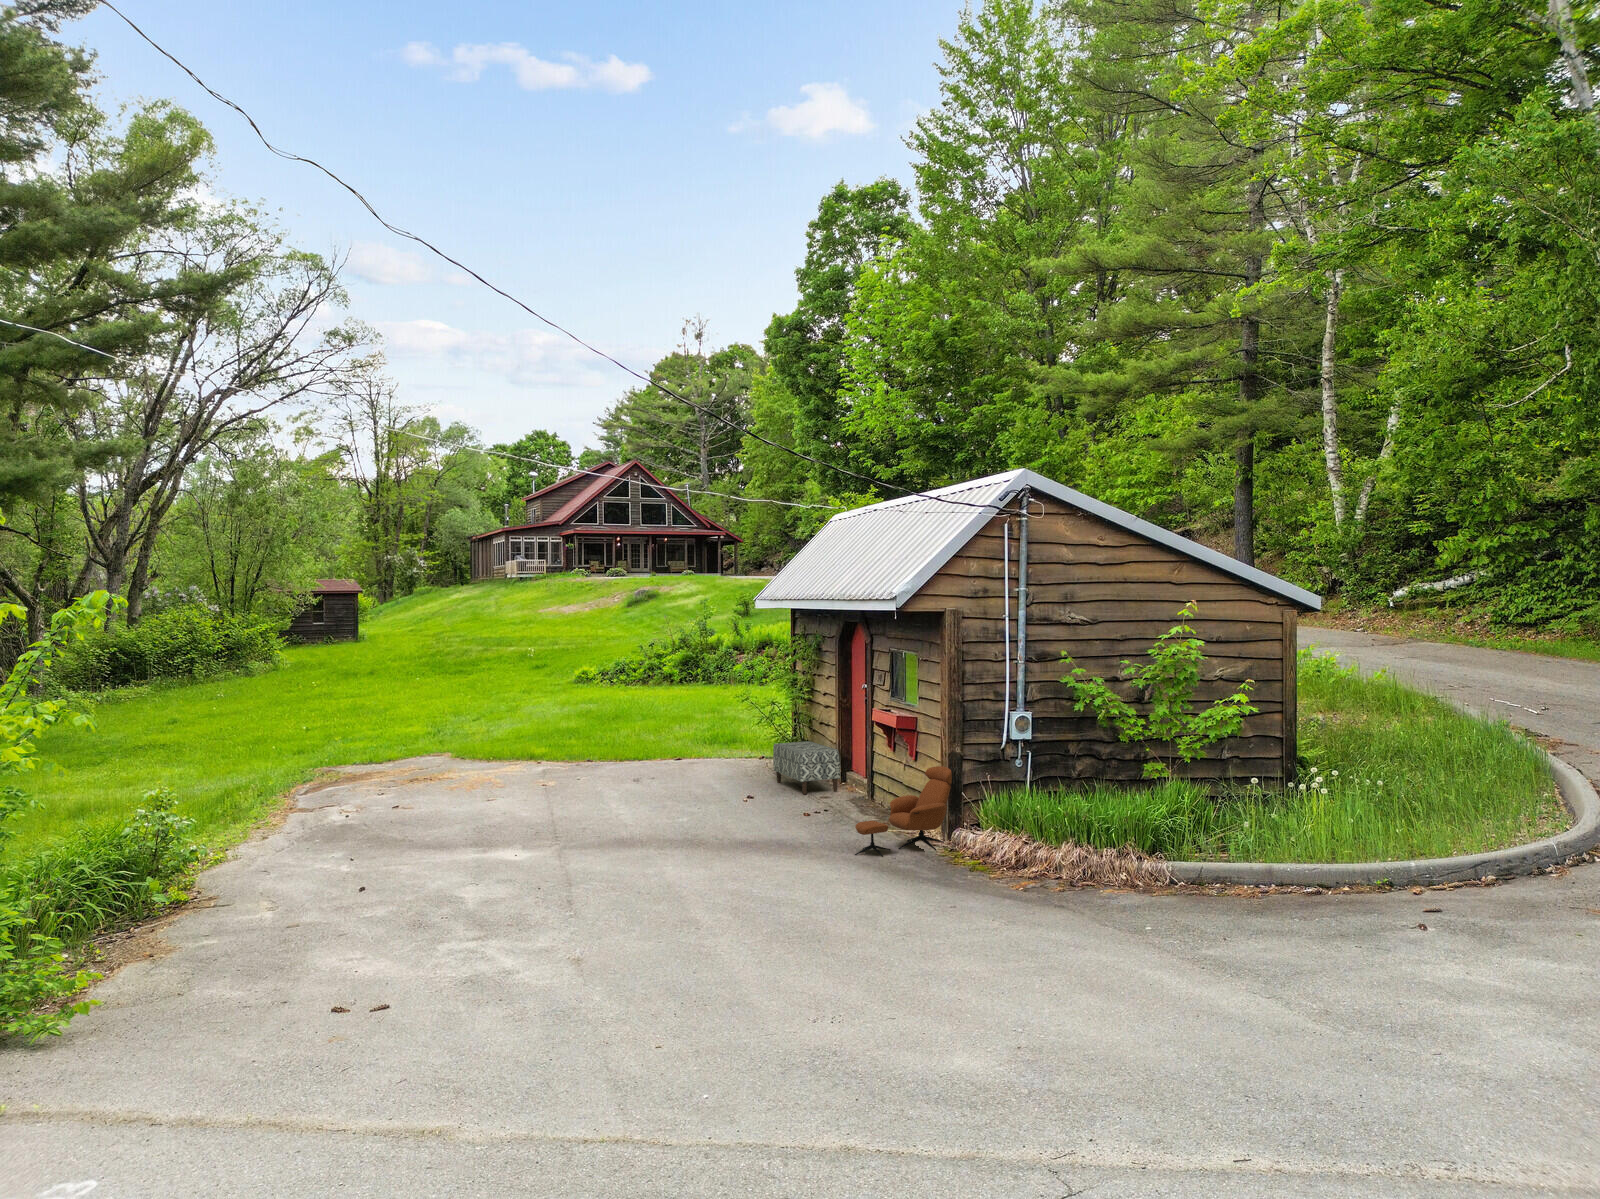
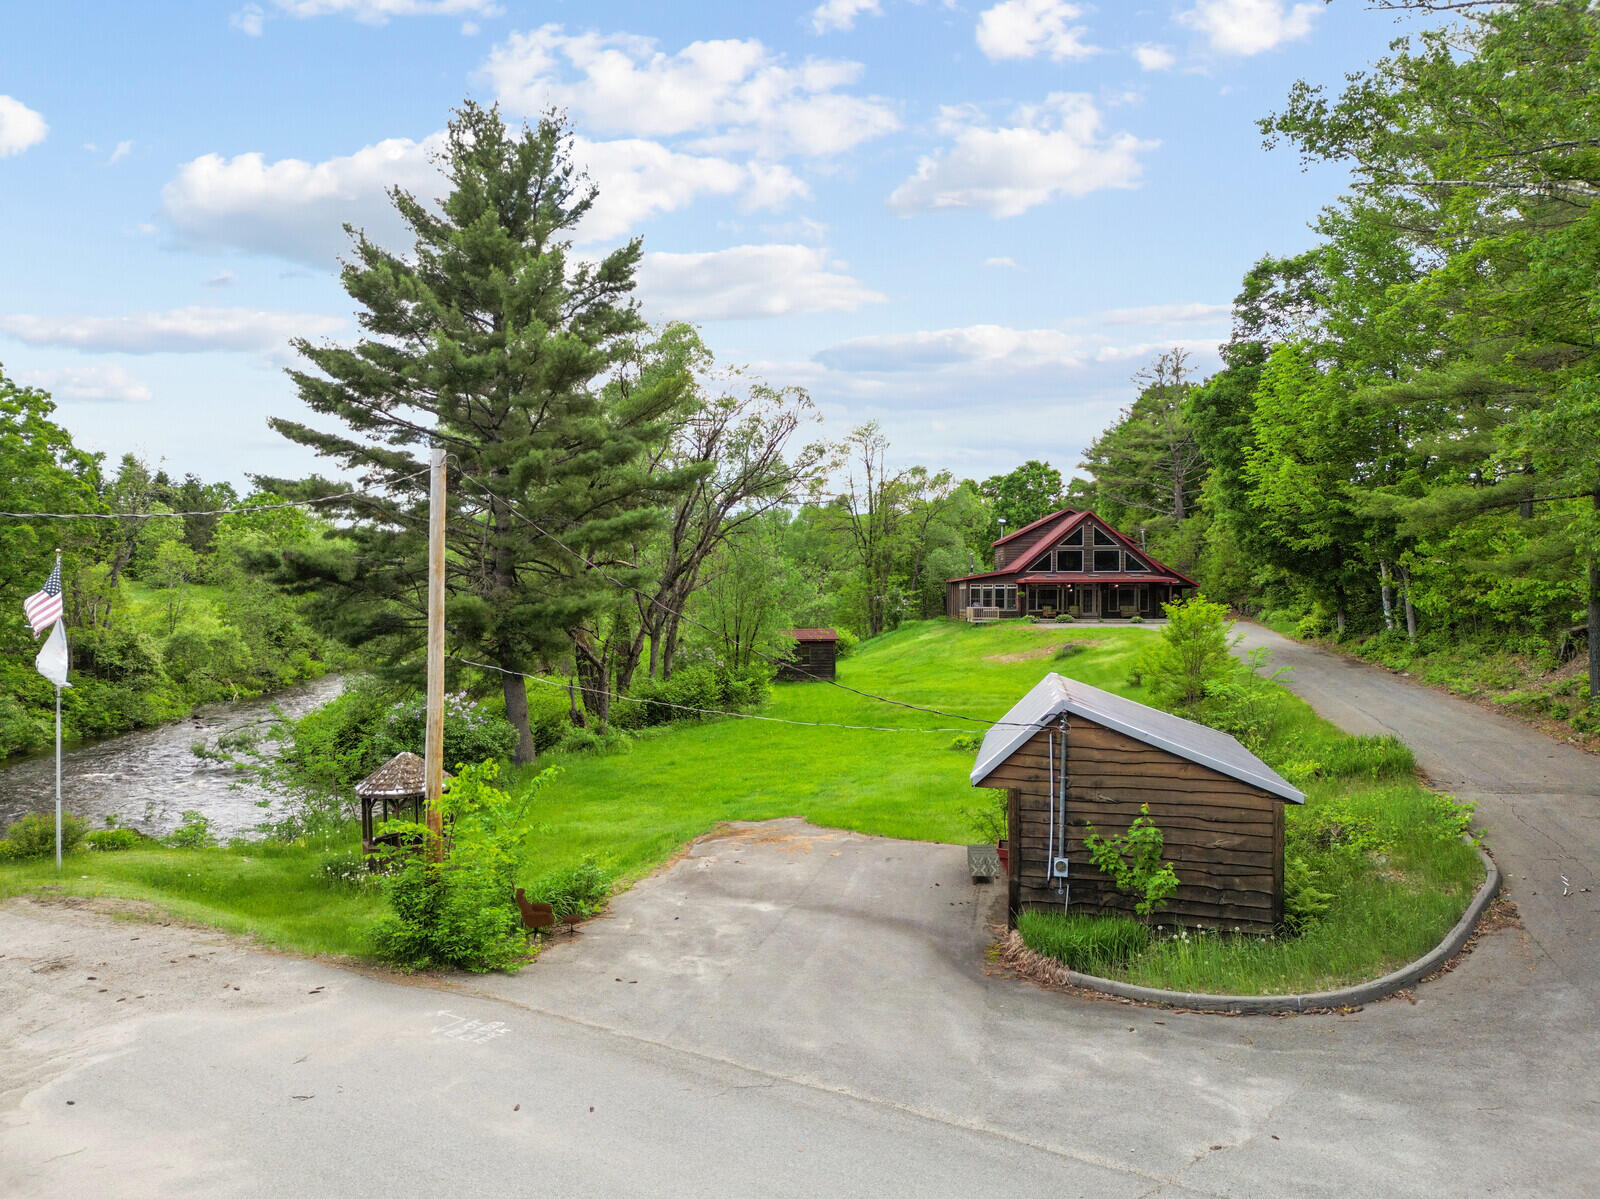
lounge chair: present [855,766,952,857] -> present [516,888,584,941]

